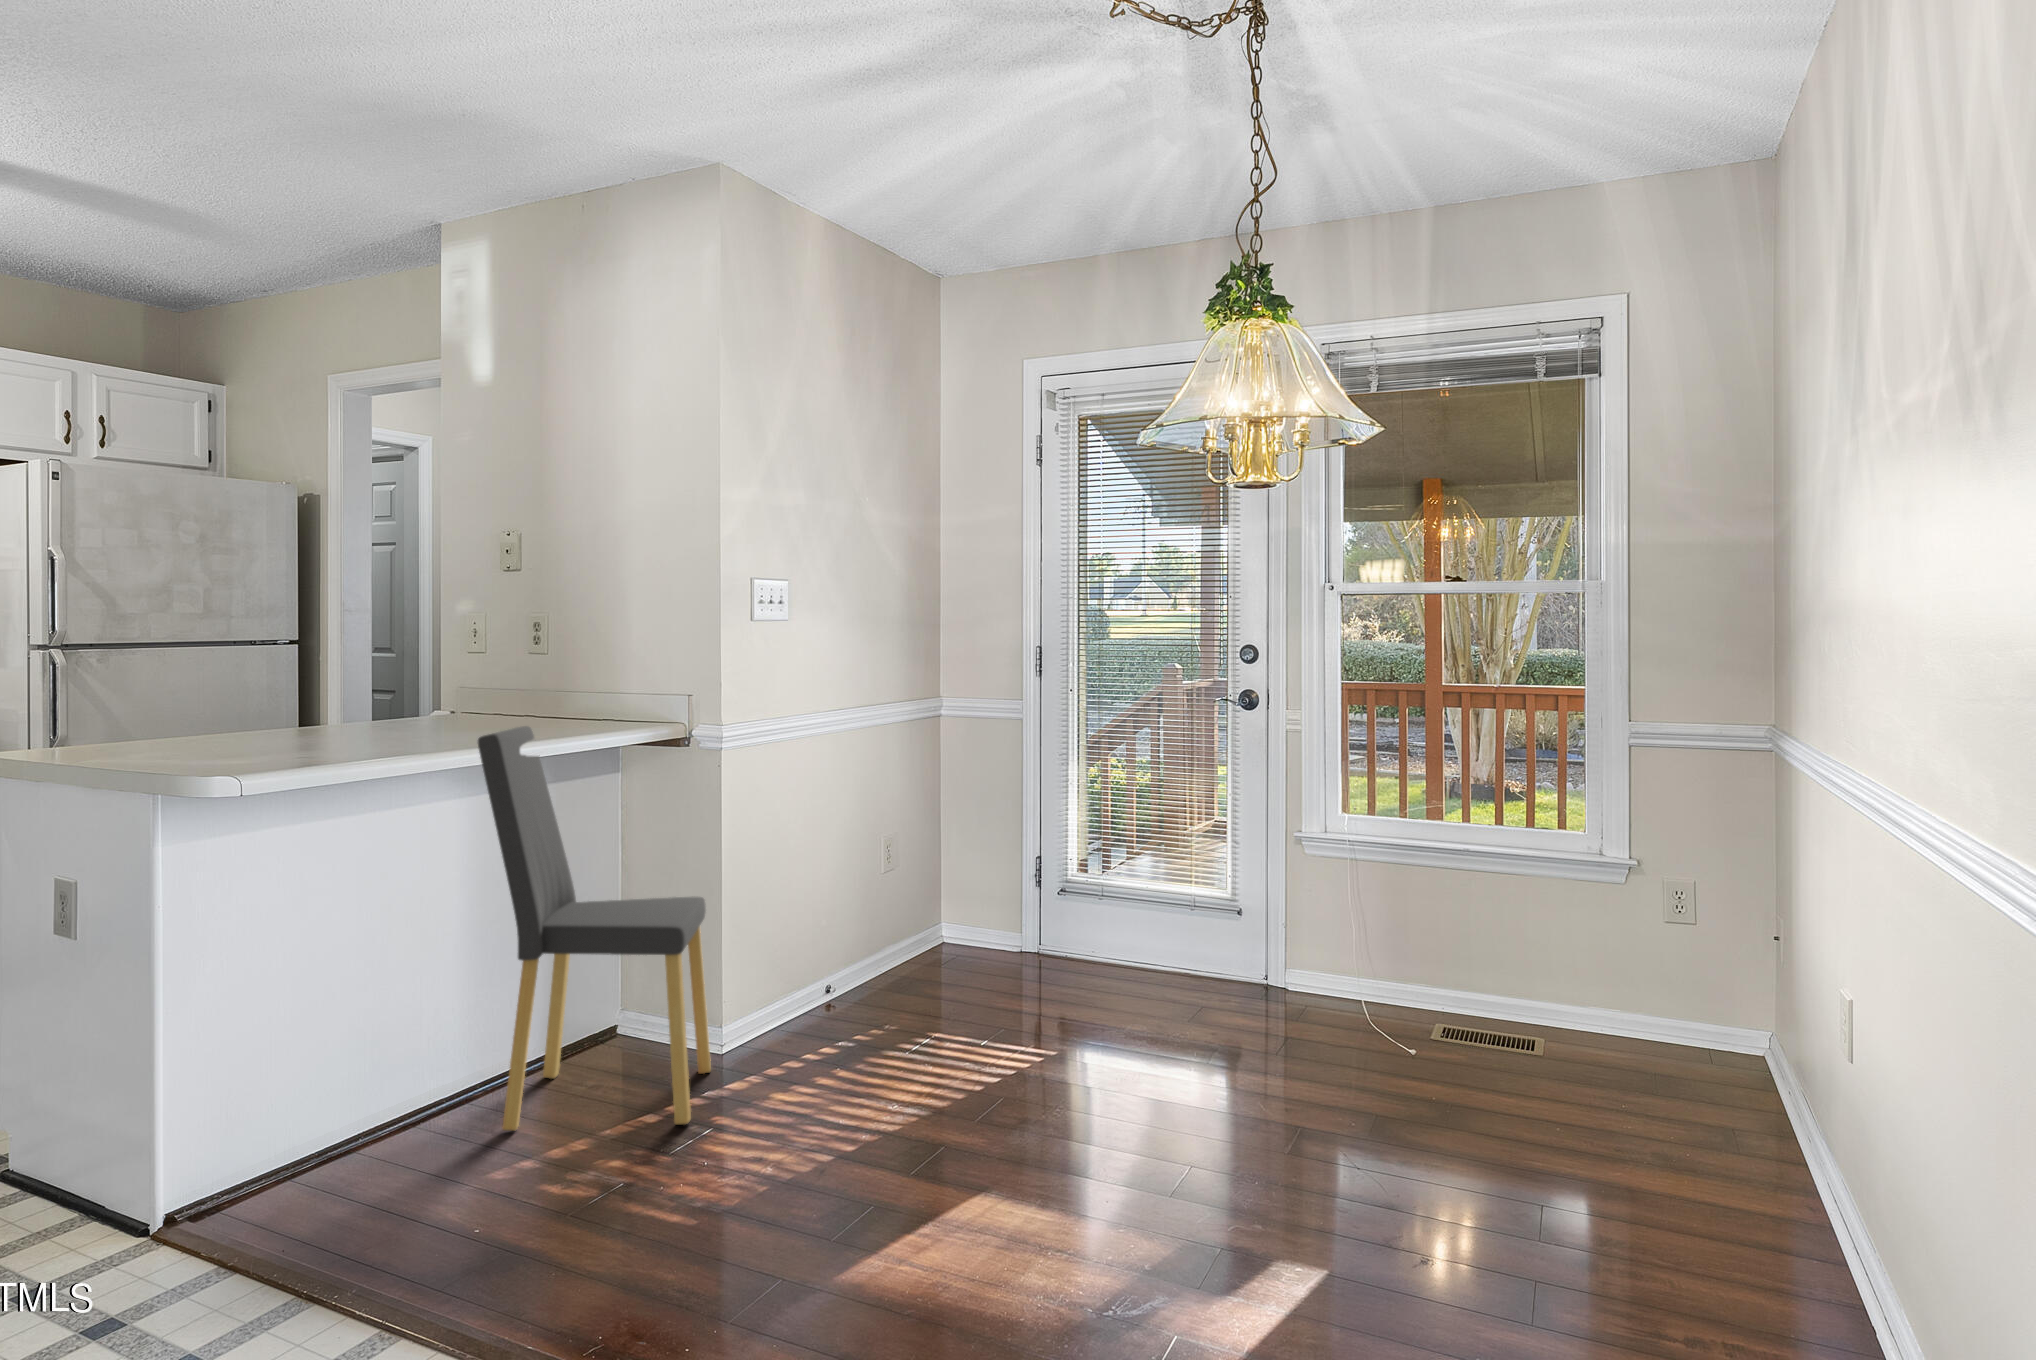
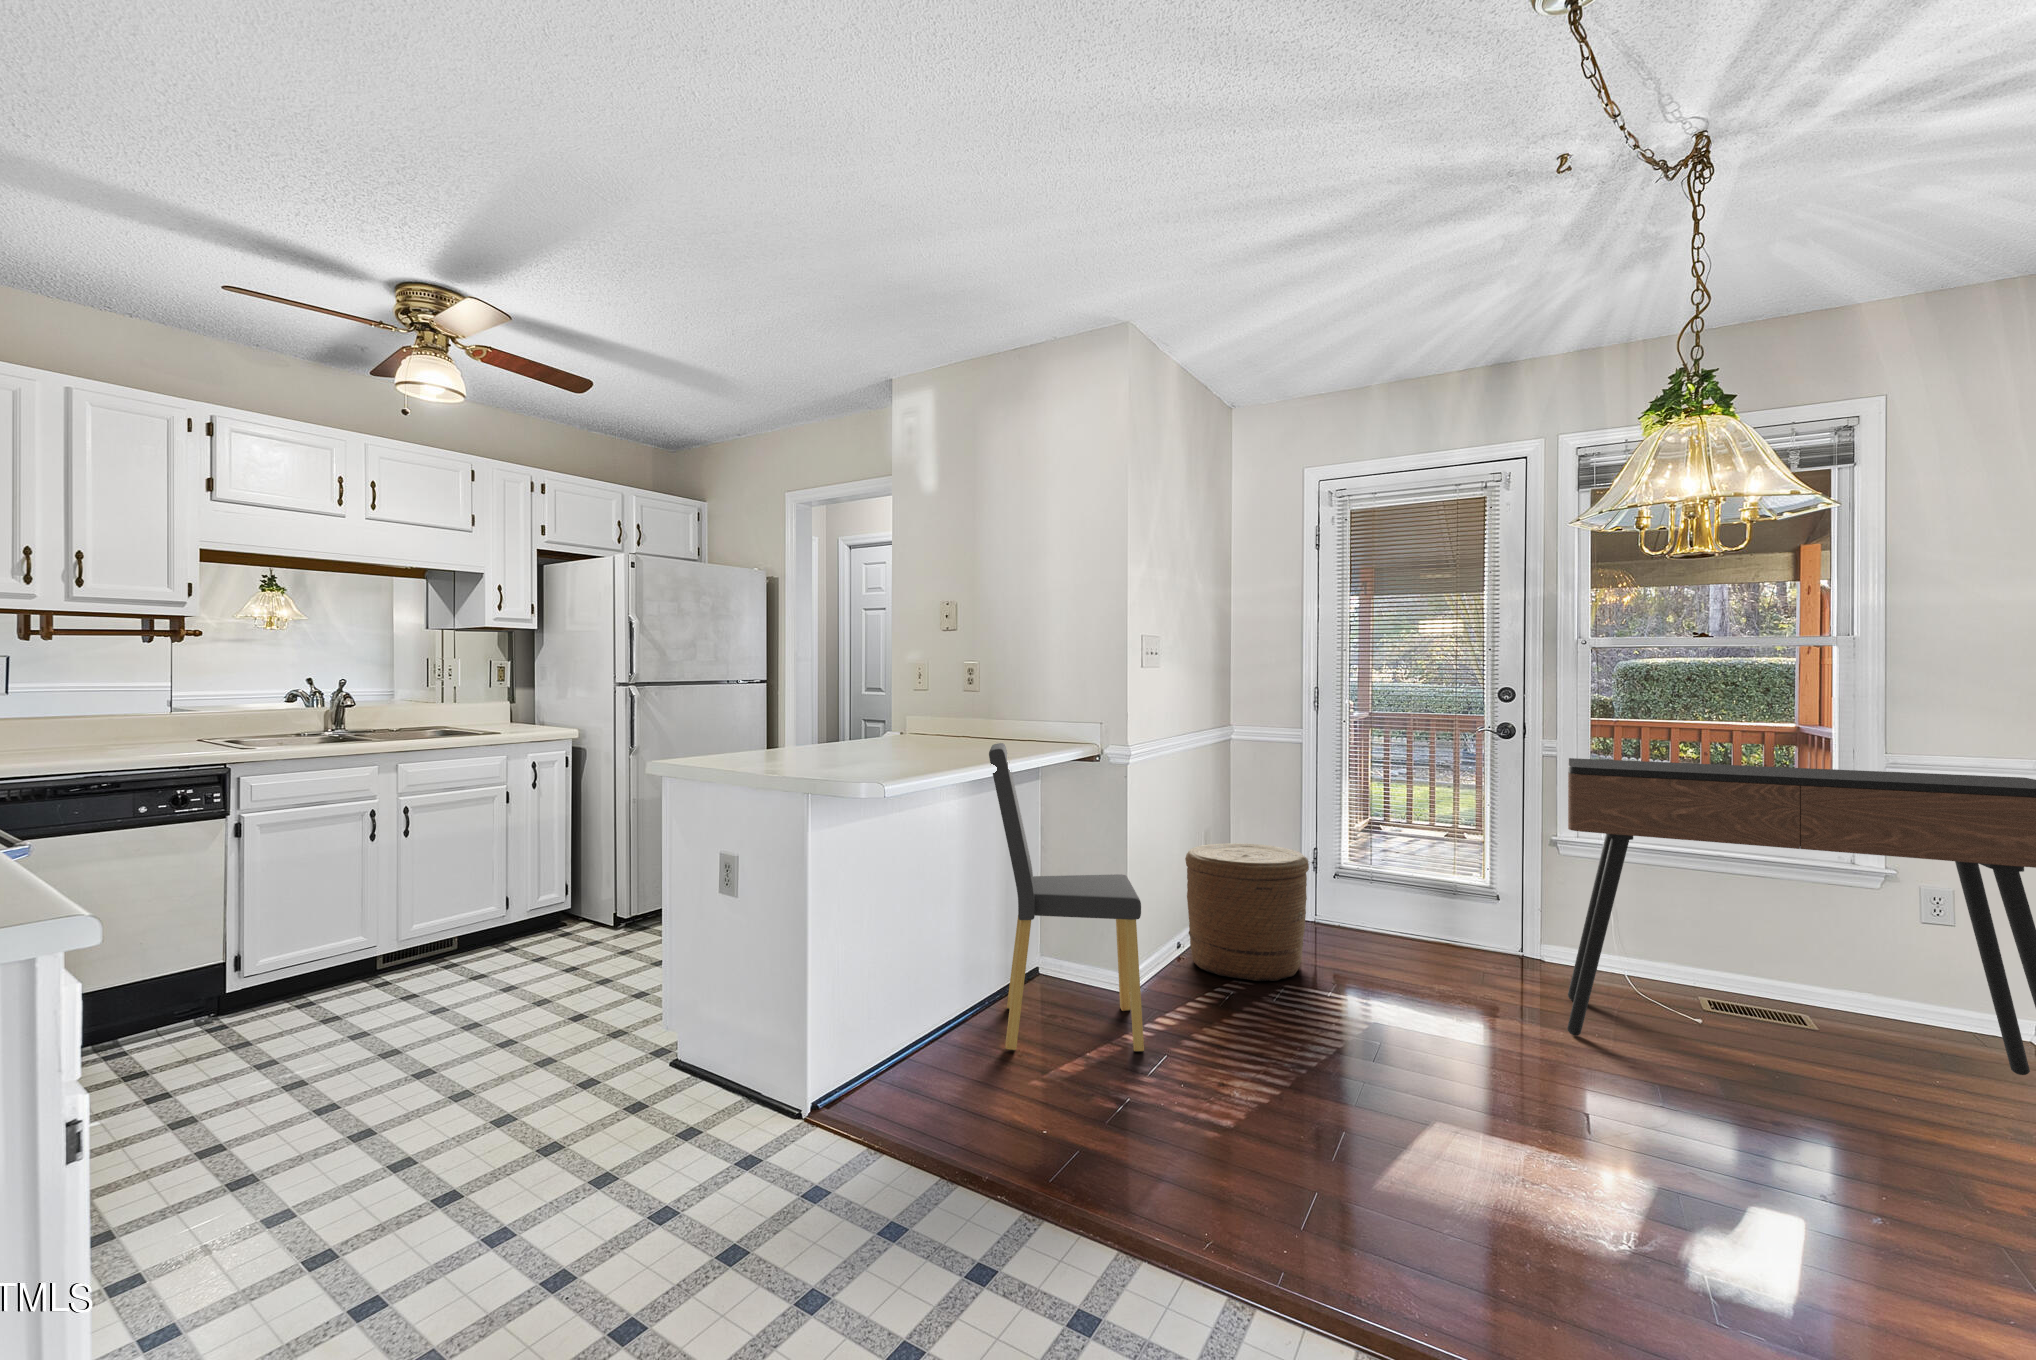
console table: none [1245,735,1760,1158] -> present [1567,758,2036,1075]
woven basket: none [826,852,983,1028] -> present [1185,843,1309,981]

